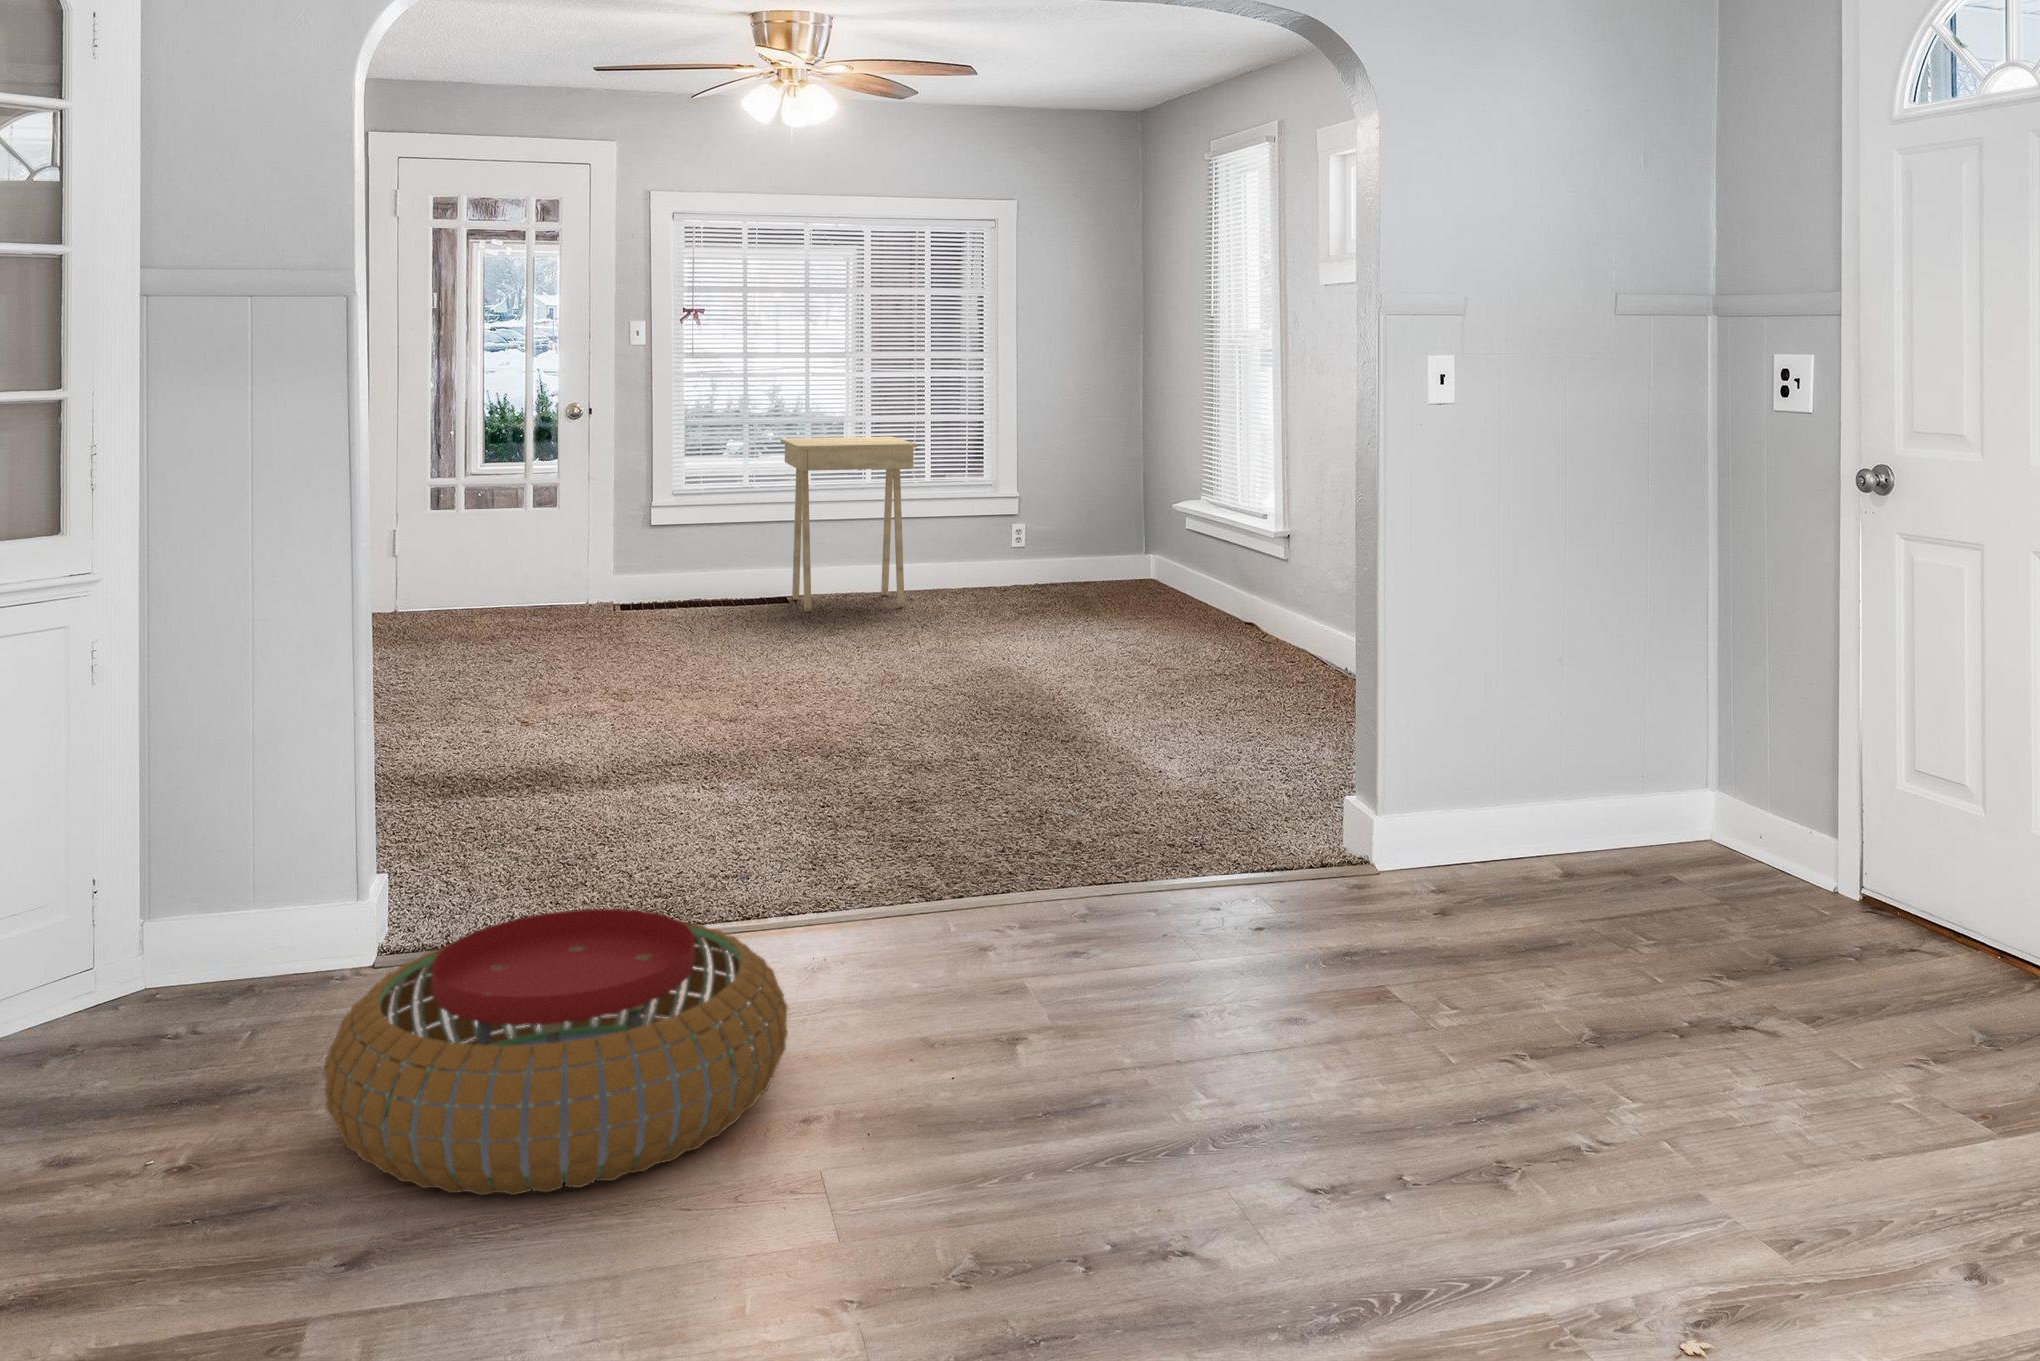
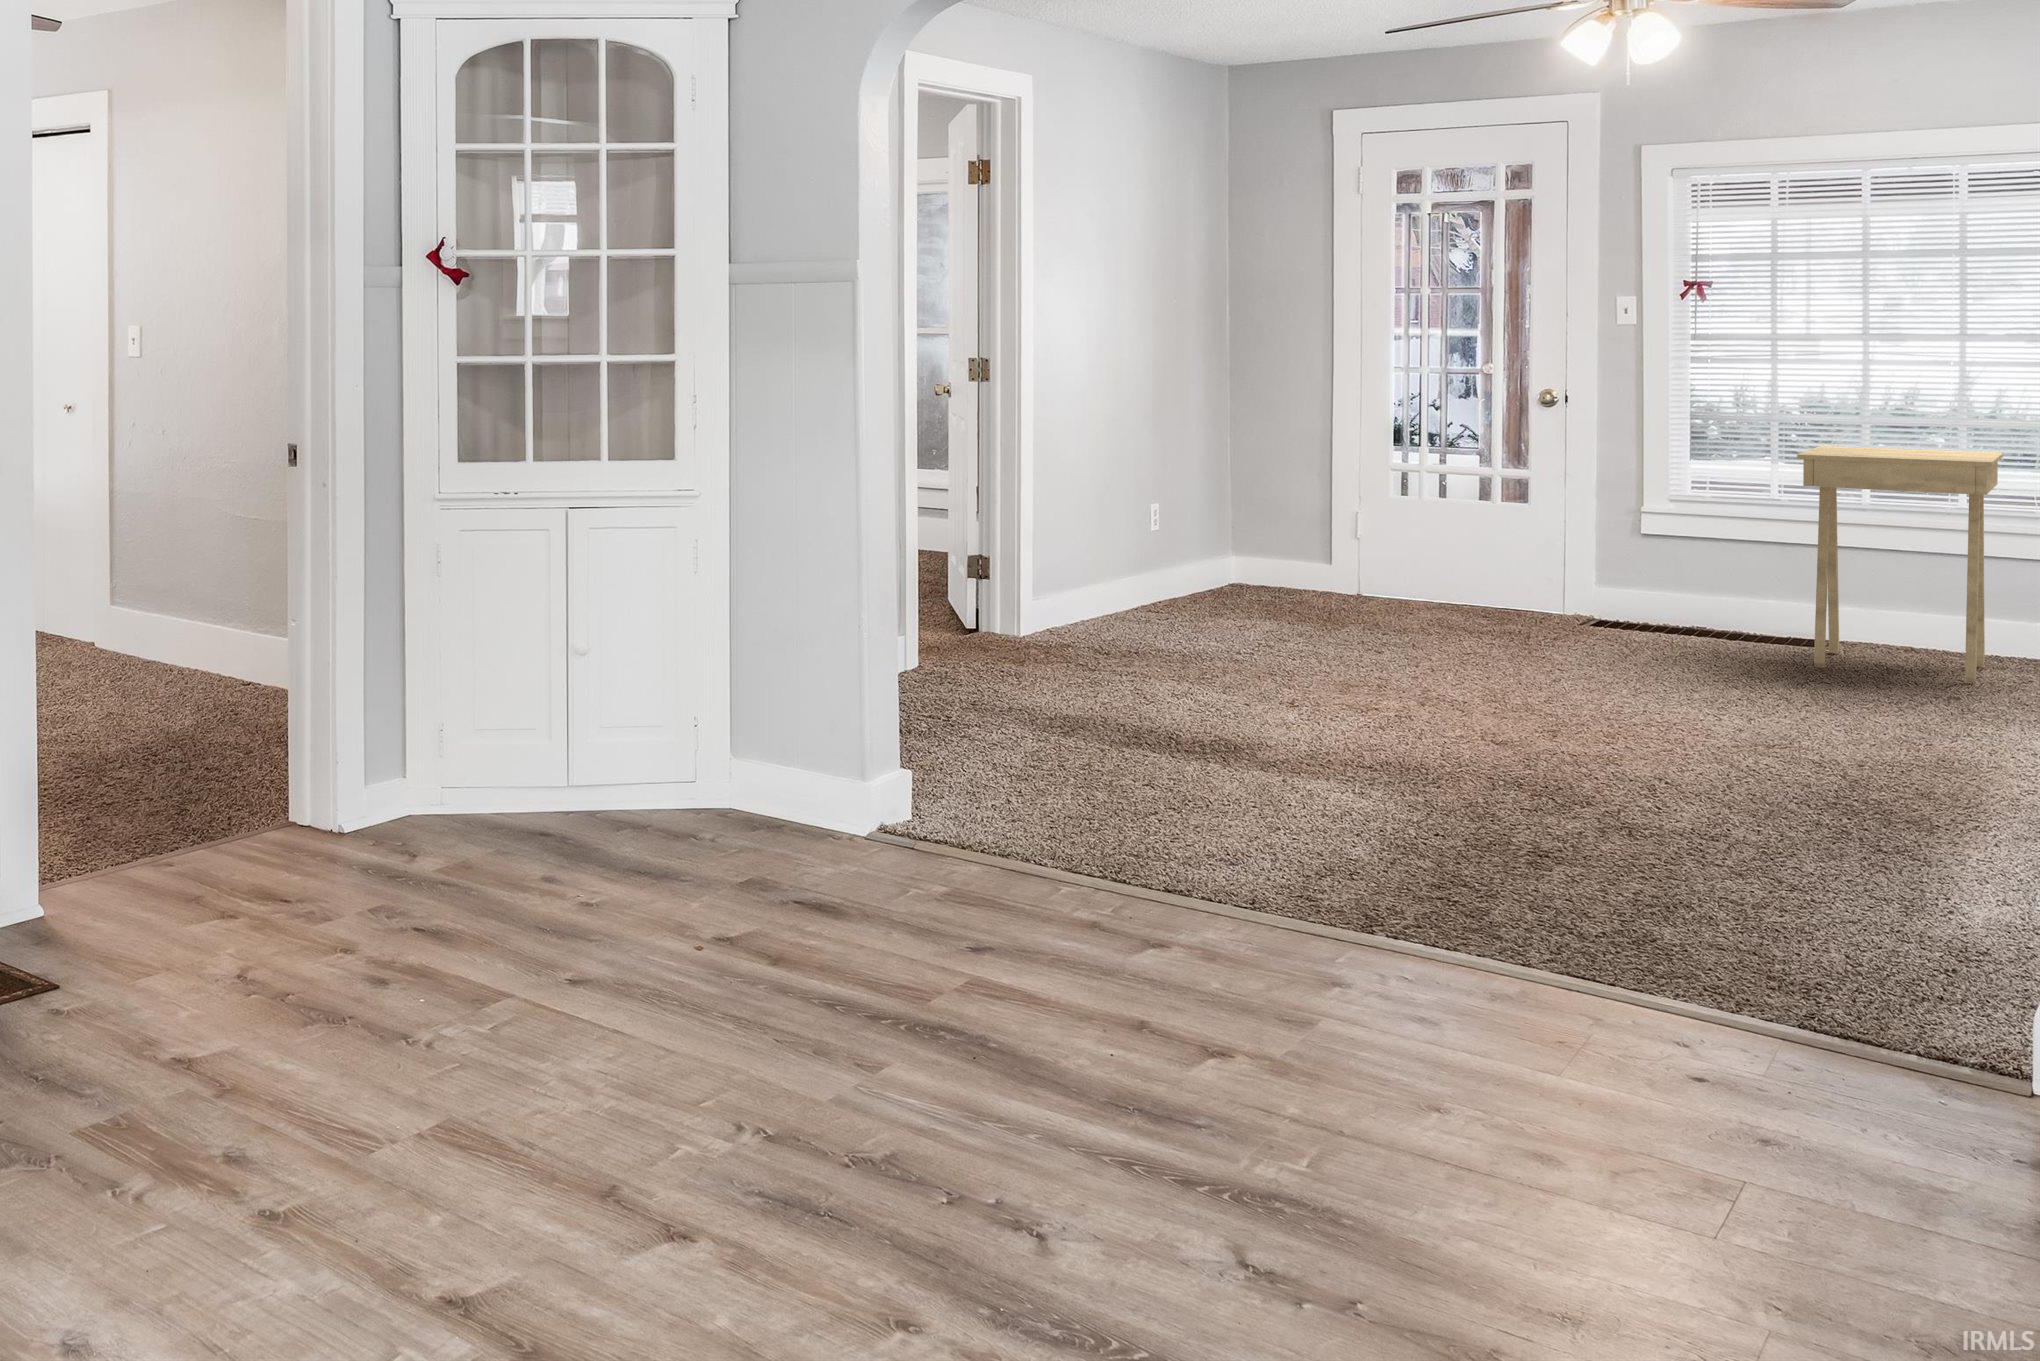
pouf: present [325,909,787,1195] -> none [641,795,1008,1003]

